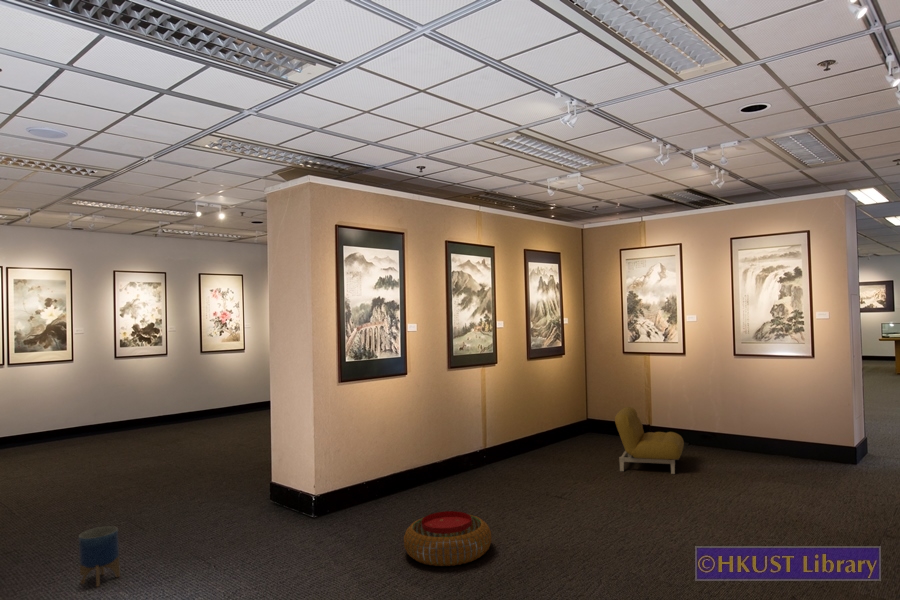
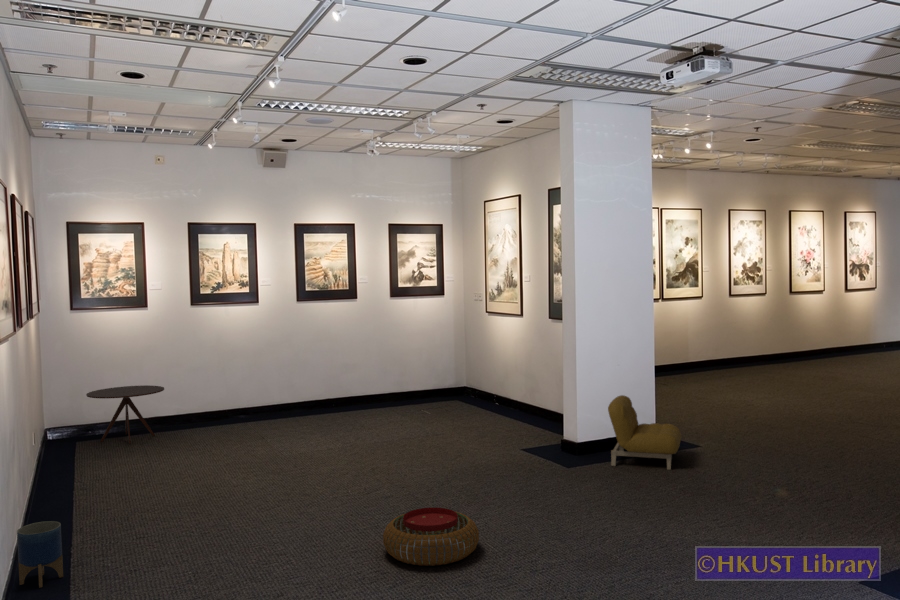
round table: none [169,407,235,458] -> present [86,385,164,444]

